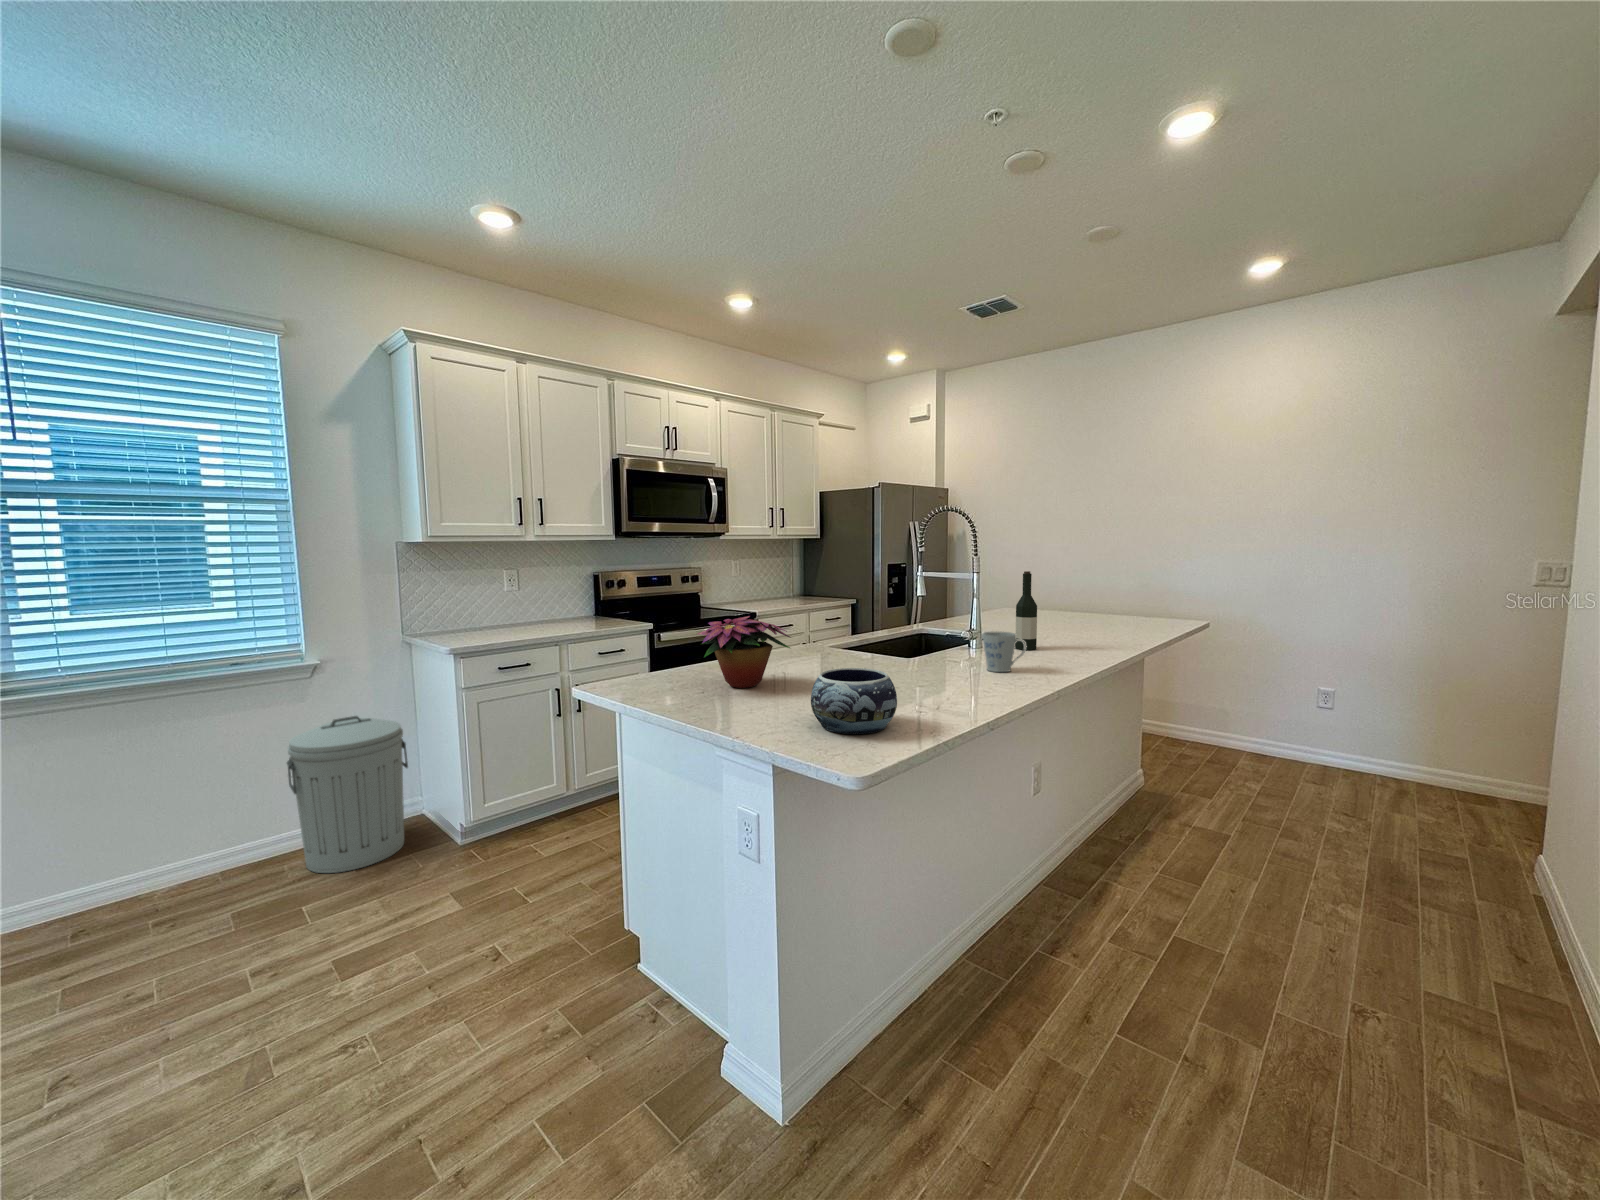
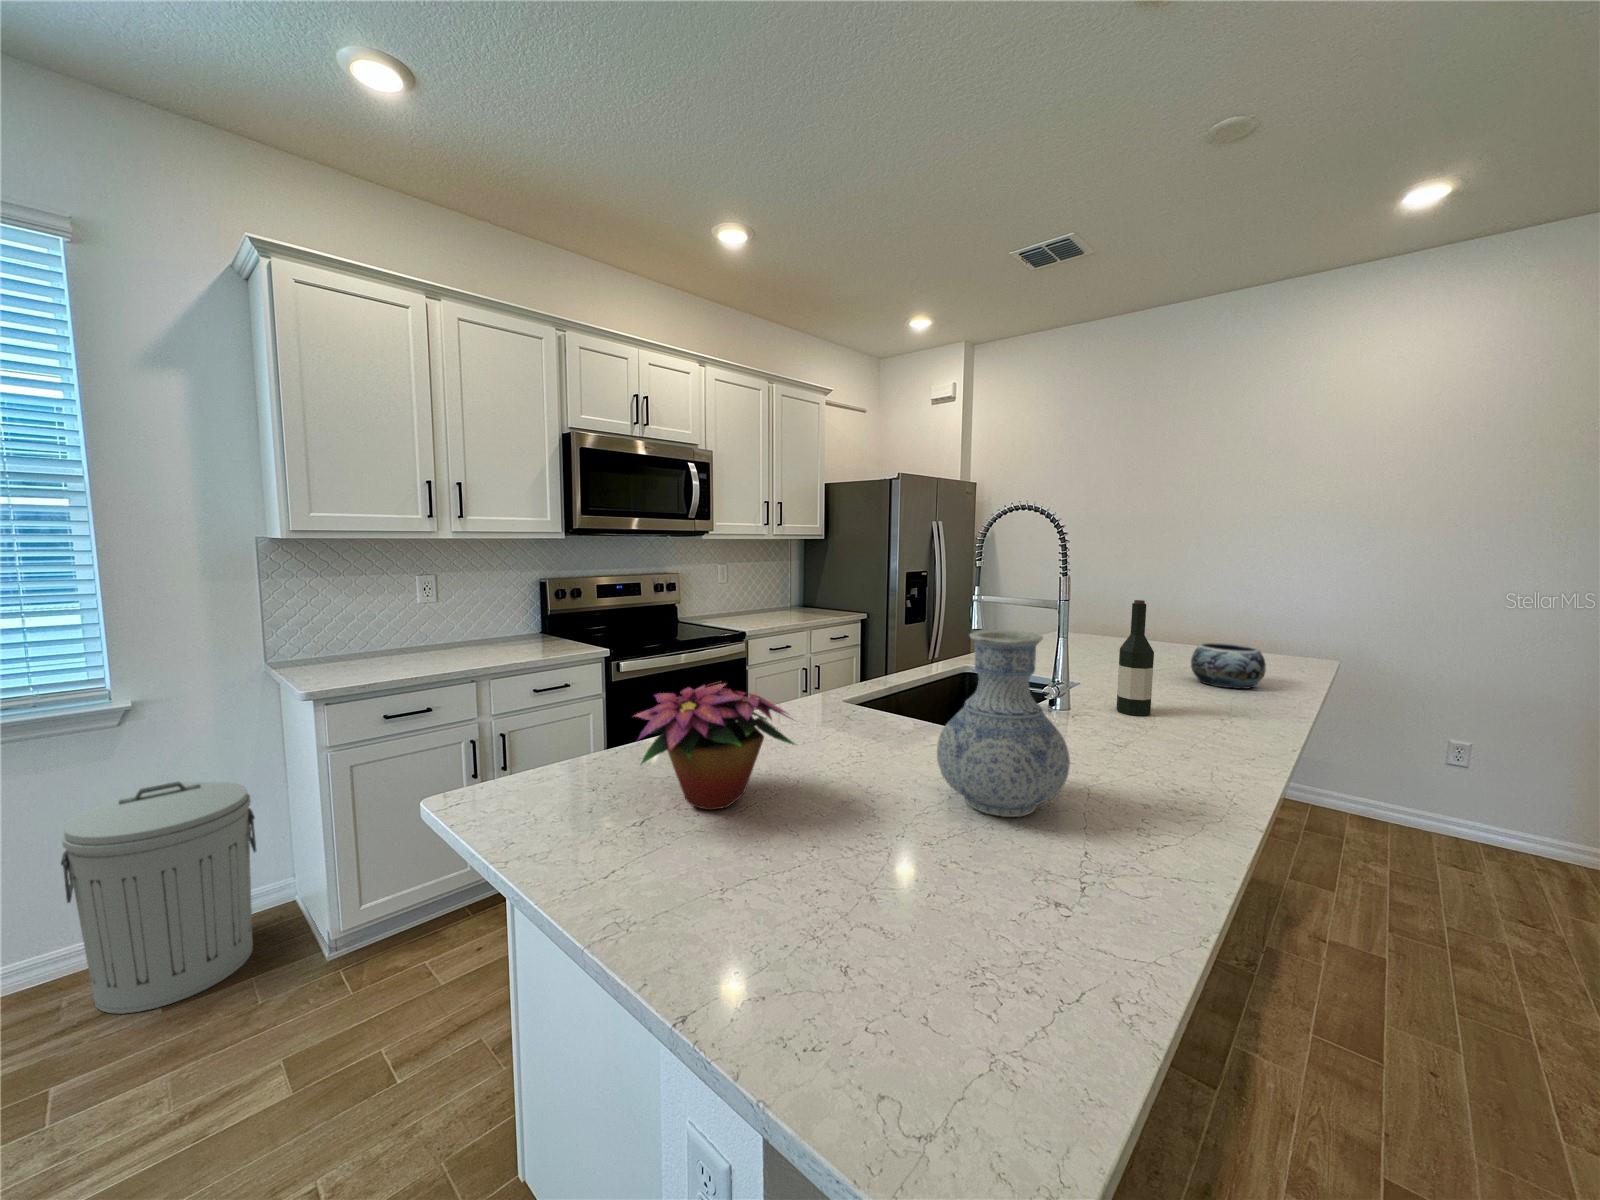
vase: none [875,583,950,688] -> present [937,630,1070,817]
mug: present [983,632,1026,672] -> none [1099,701,1175,772]
decorative bowl: present [811,668,897,734] -> present [1191,643,1266,689]

